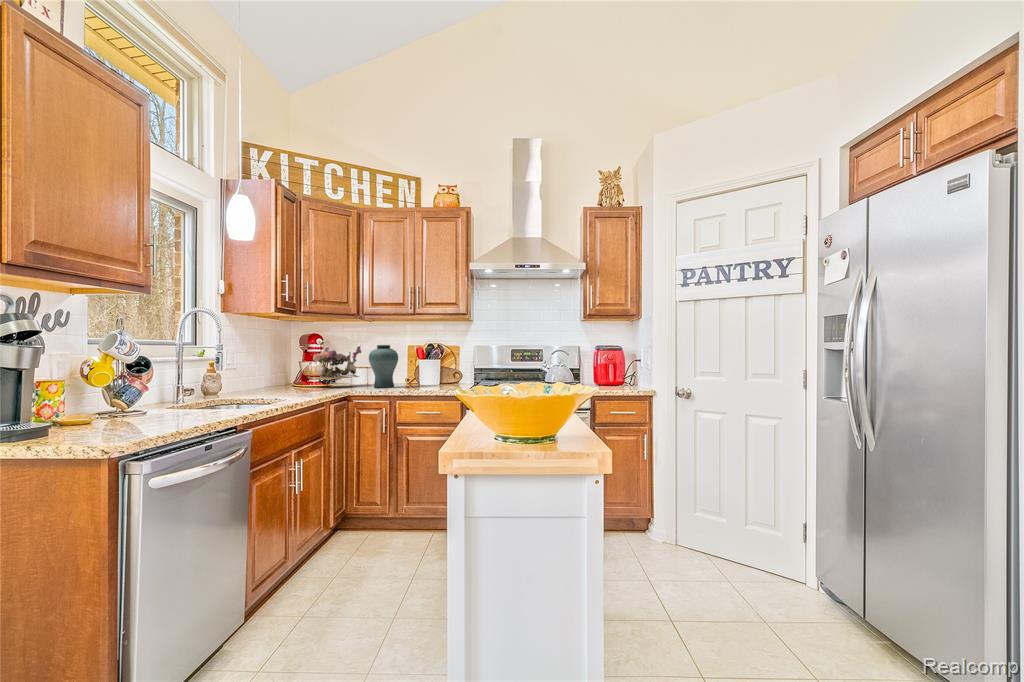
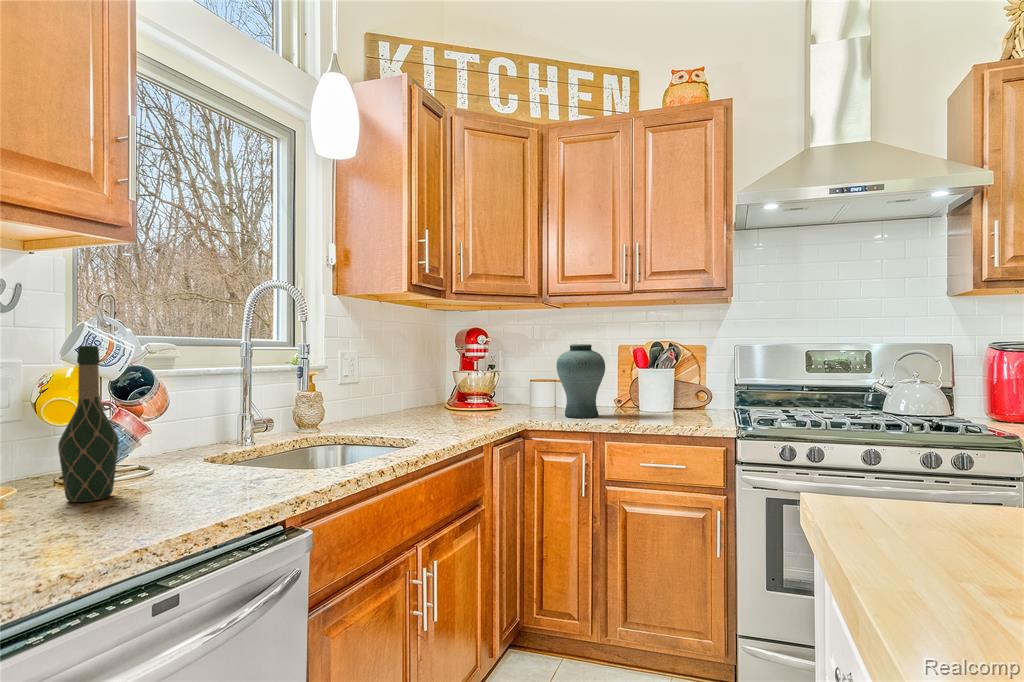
wine bottle: none [103,346,134,424] -> present [58,346,119,502]
flower arrangement: present [308,346,361,385] -> none [462,345,544,410]

